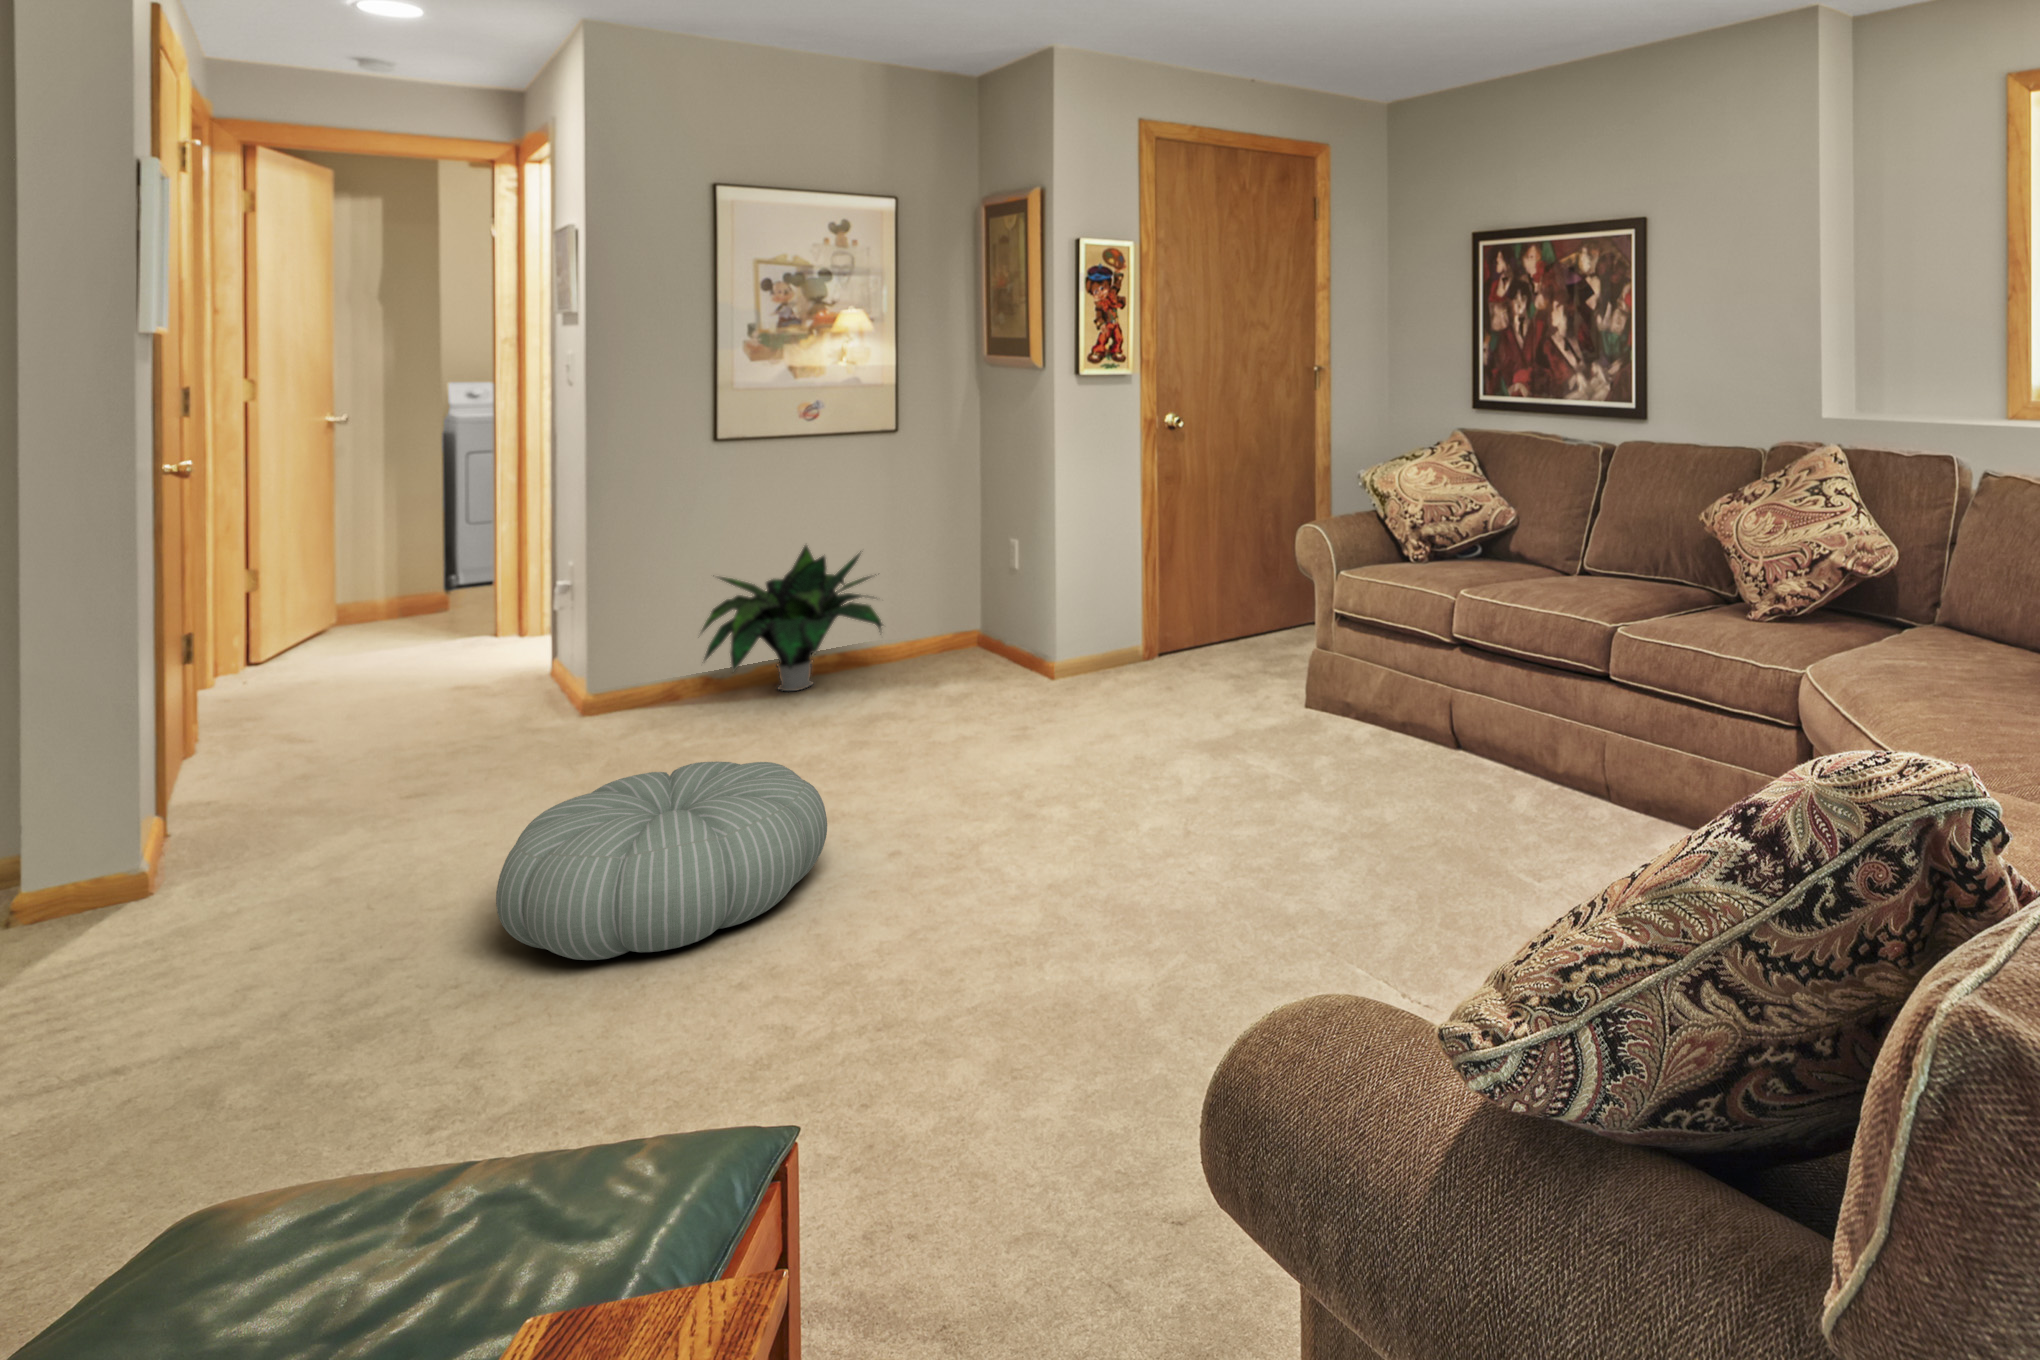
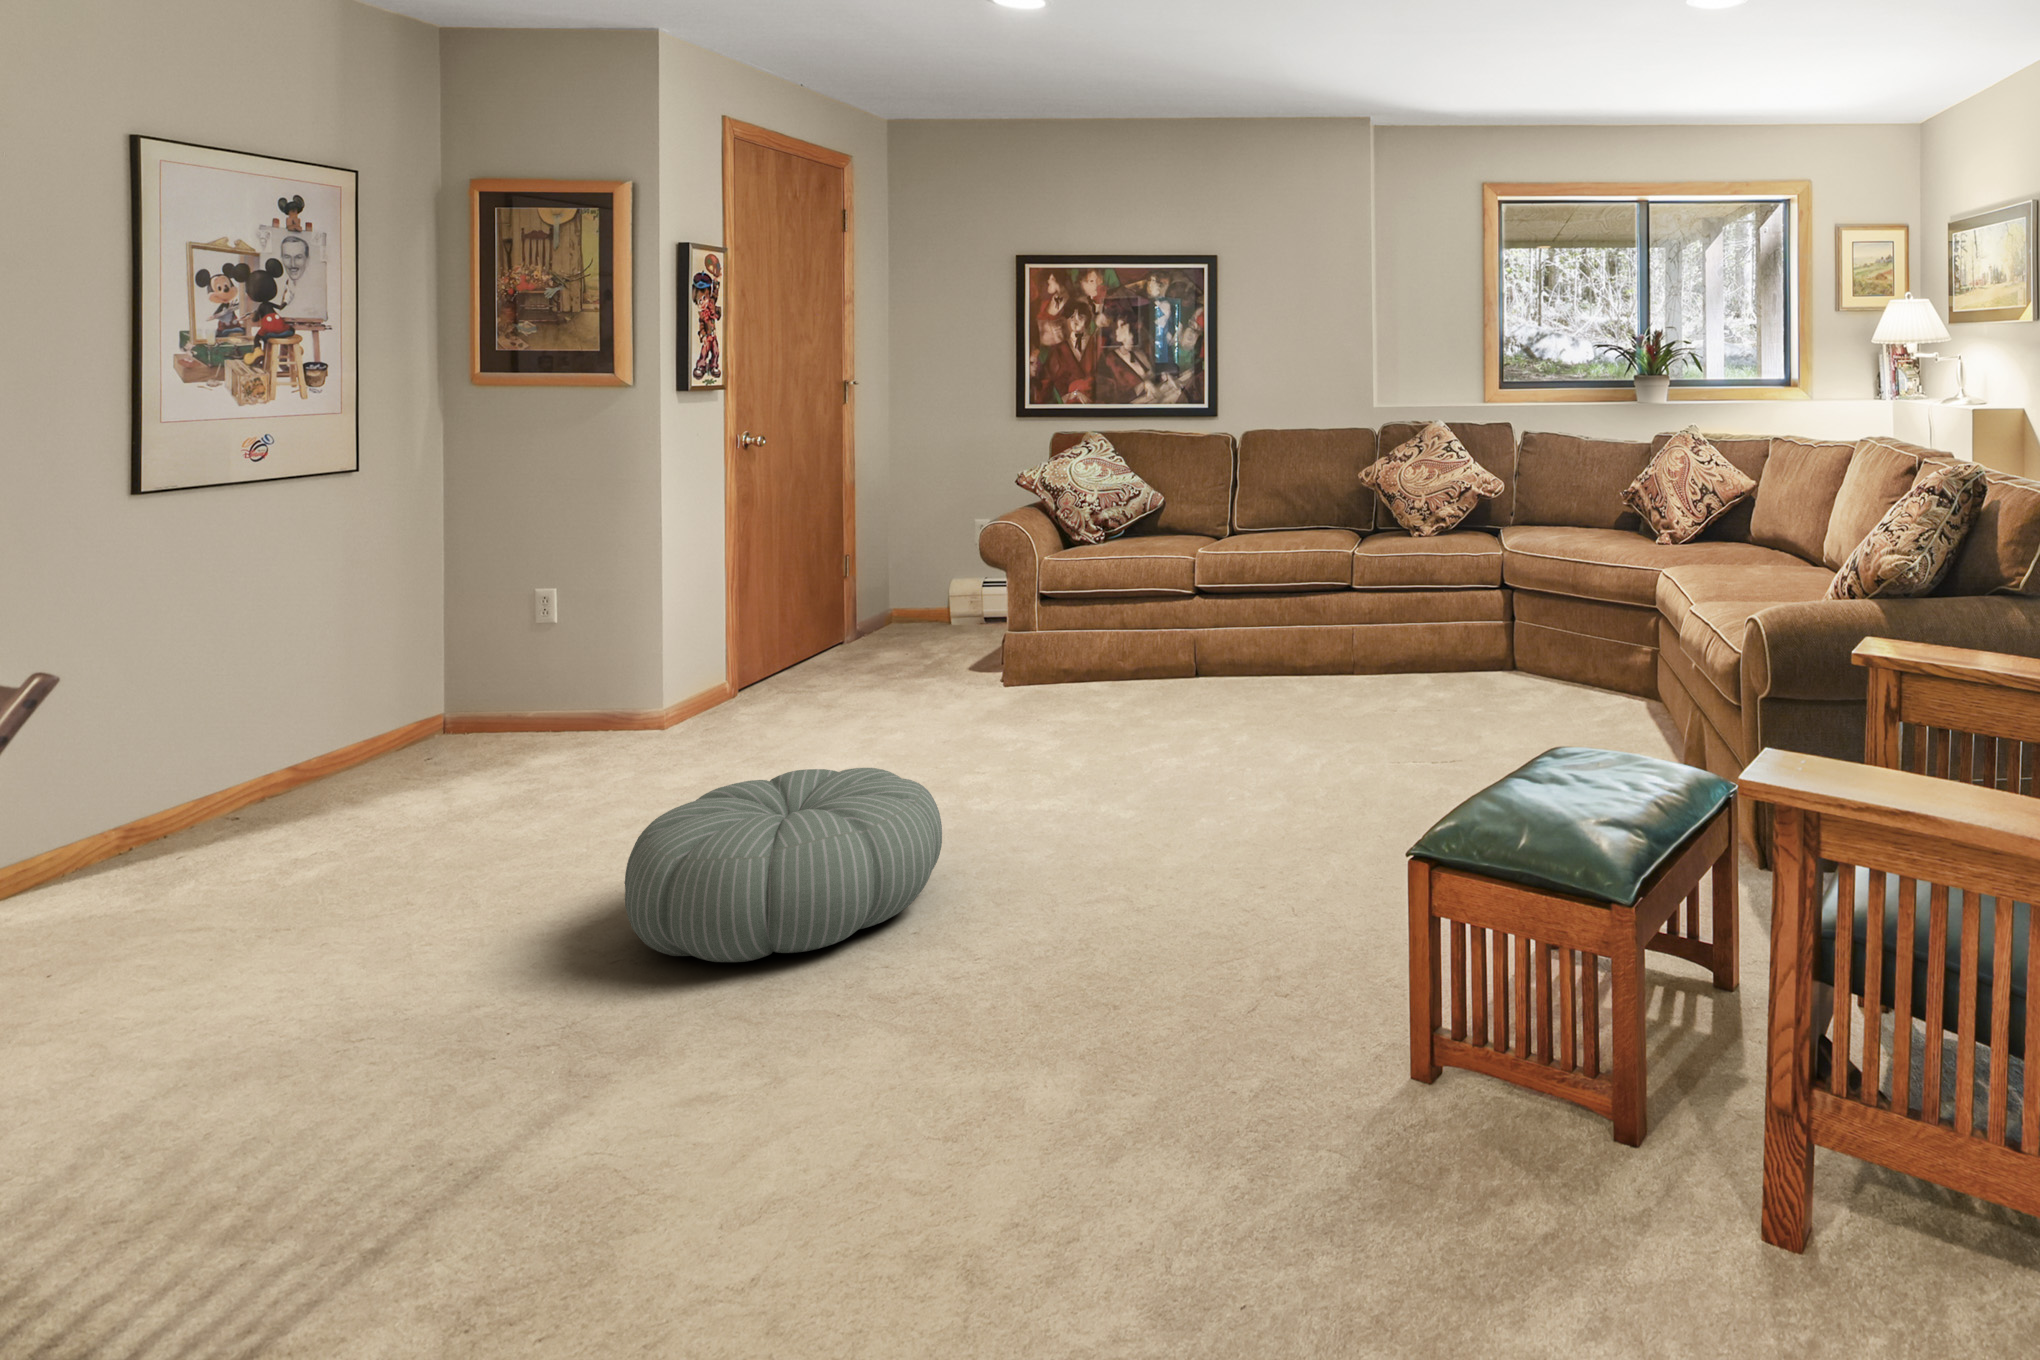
potted plant: present [702,545,882,691] -> none [168,624,506,823]

